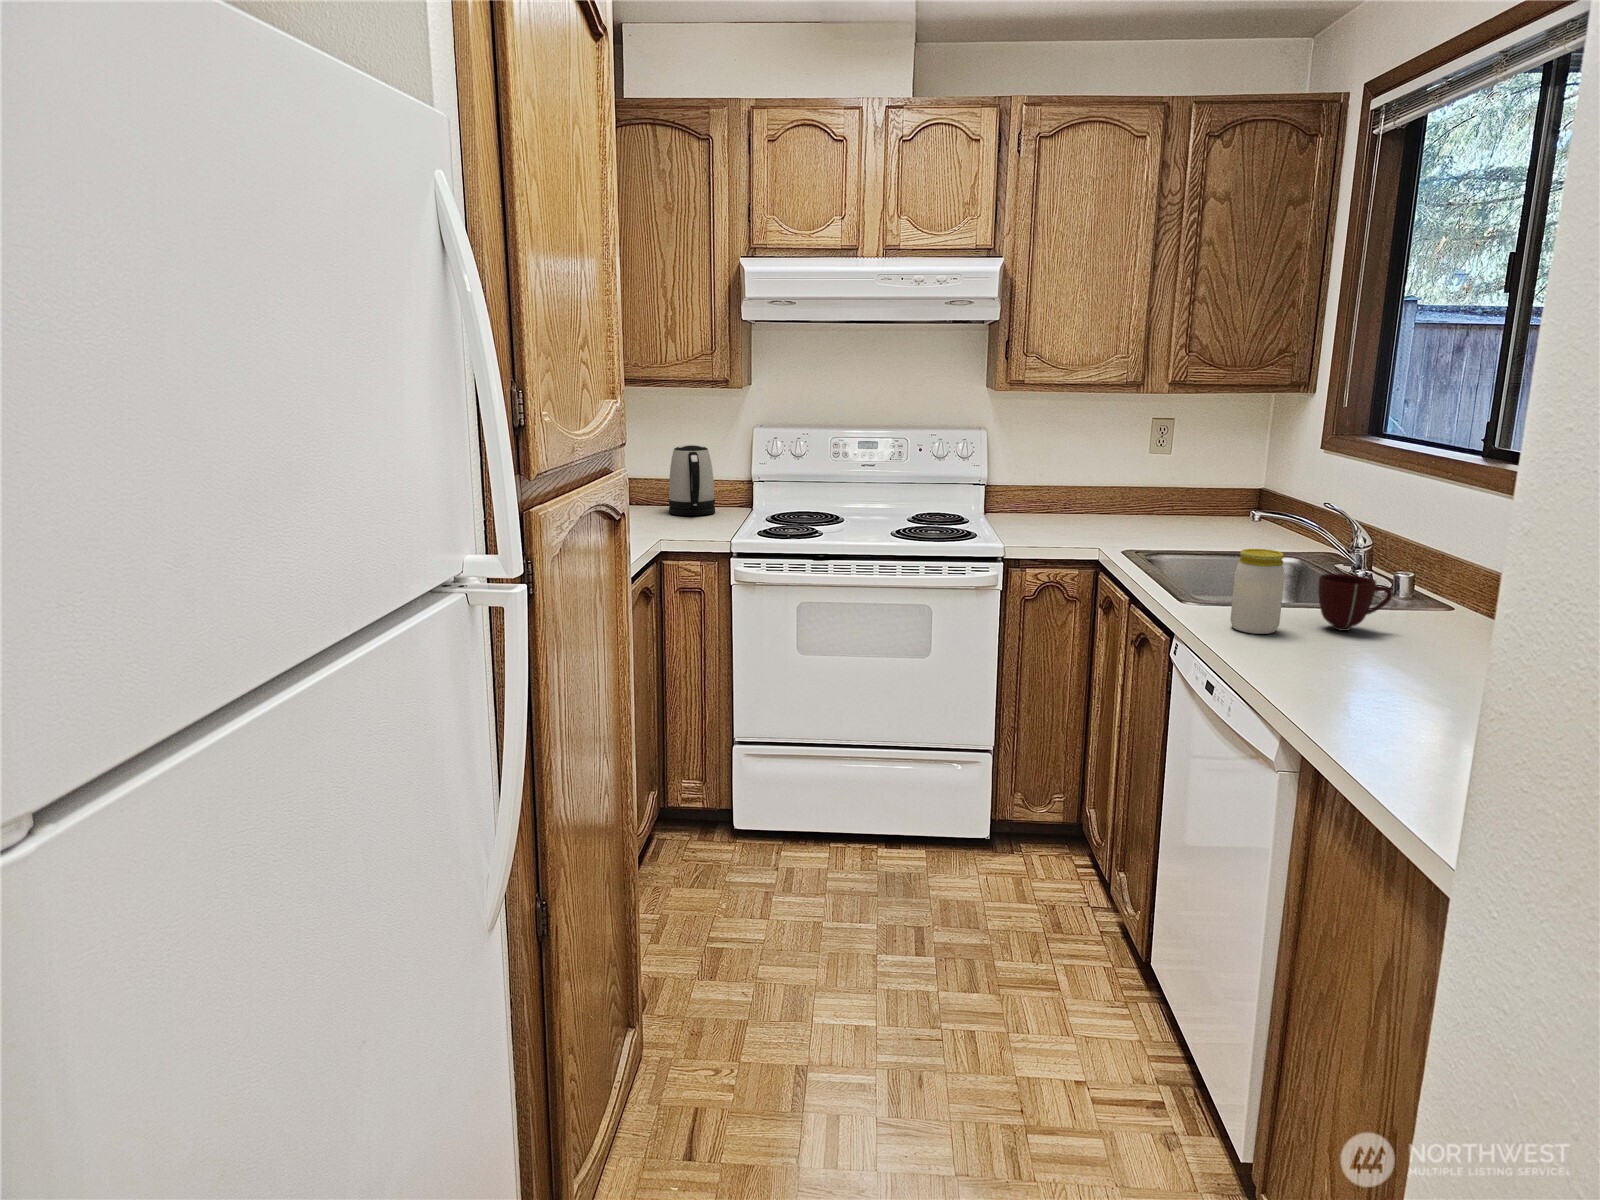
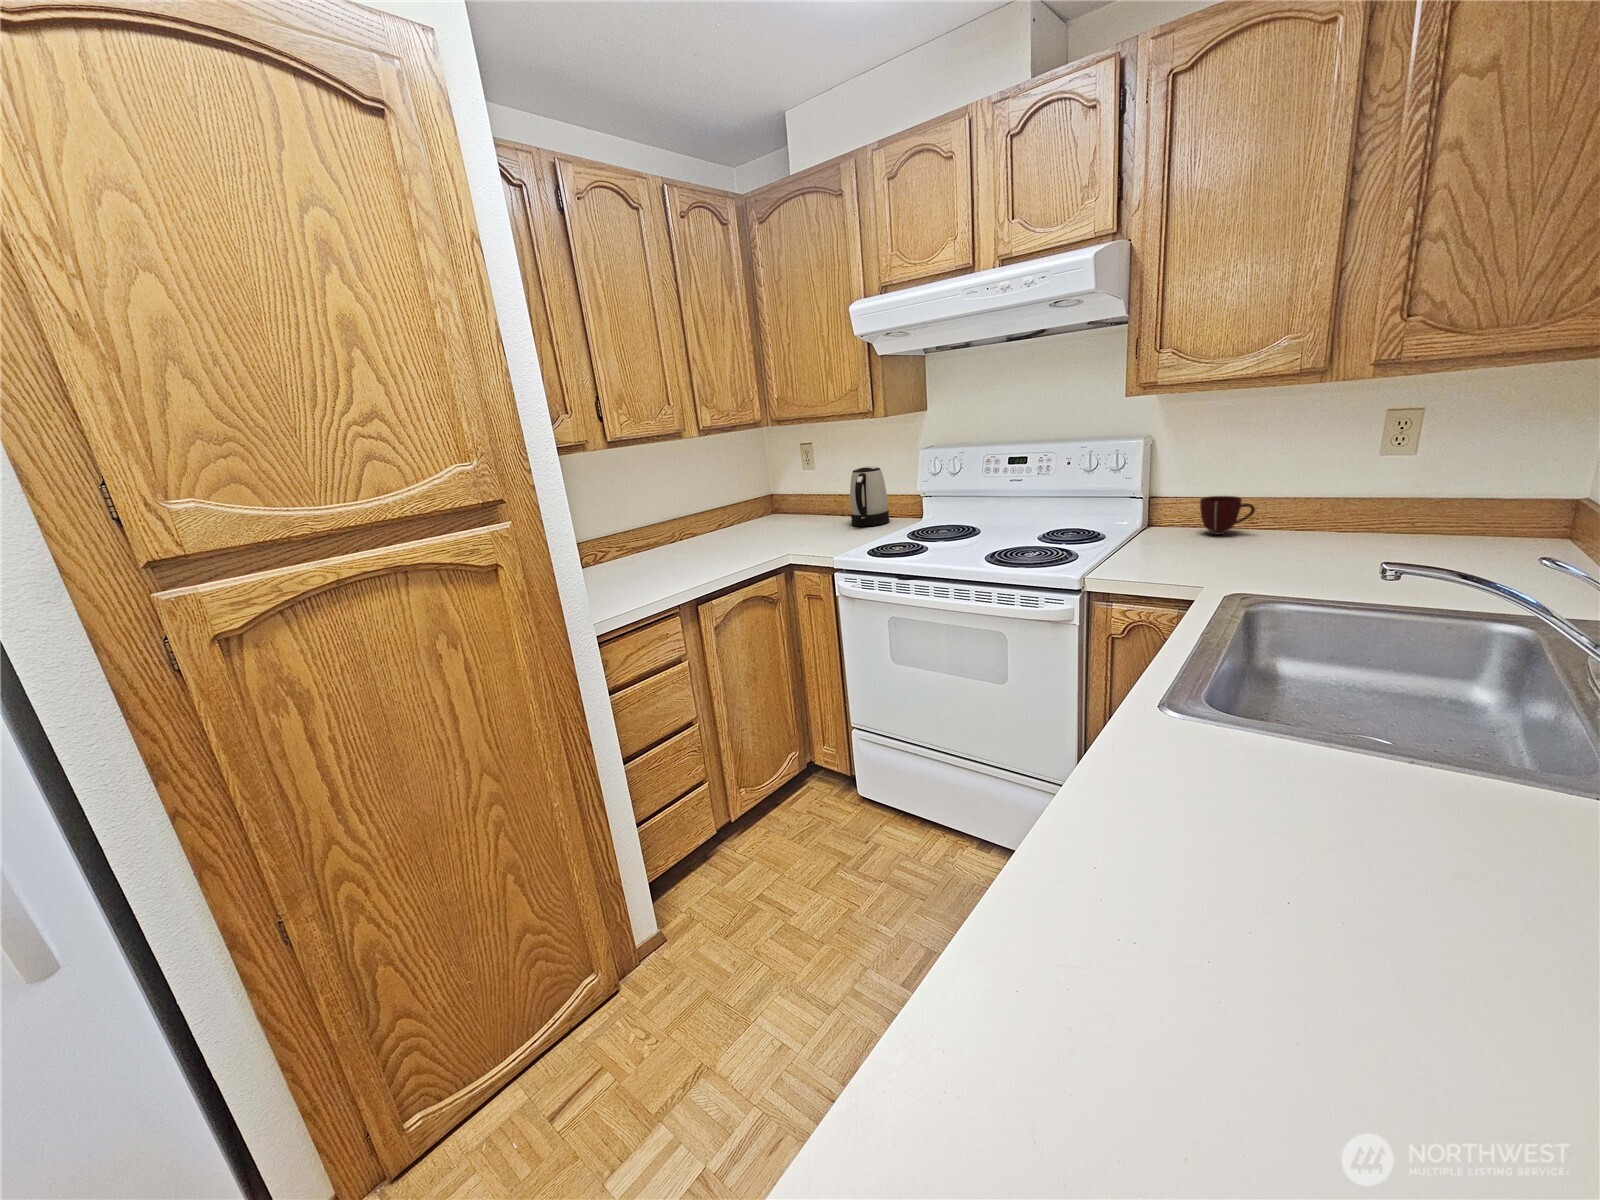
jar: present [1230,549,1285,634] -> none [1143,665,1238,816]
mug: present [1318,574,1392,631] -> present [1200,496,1255,535]

